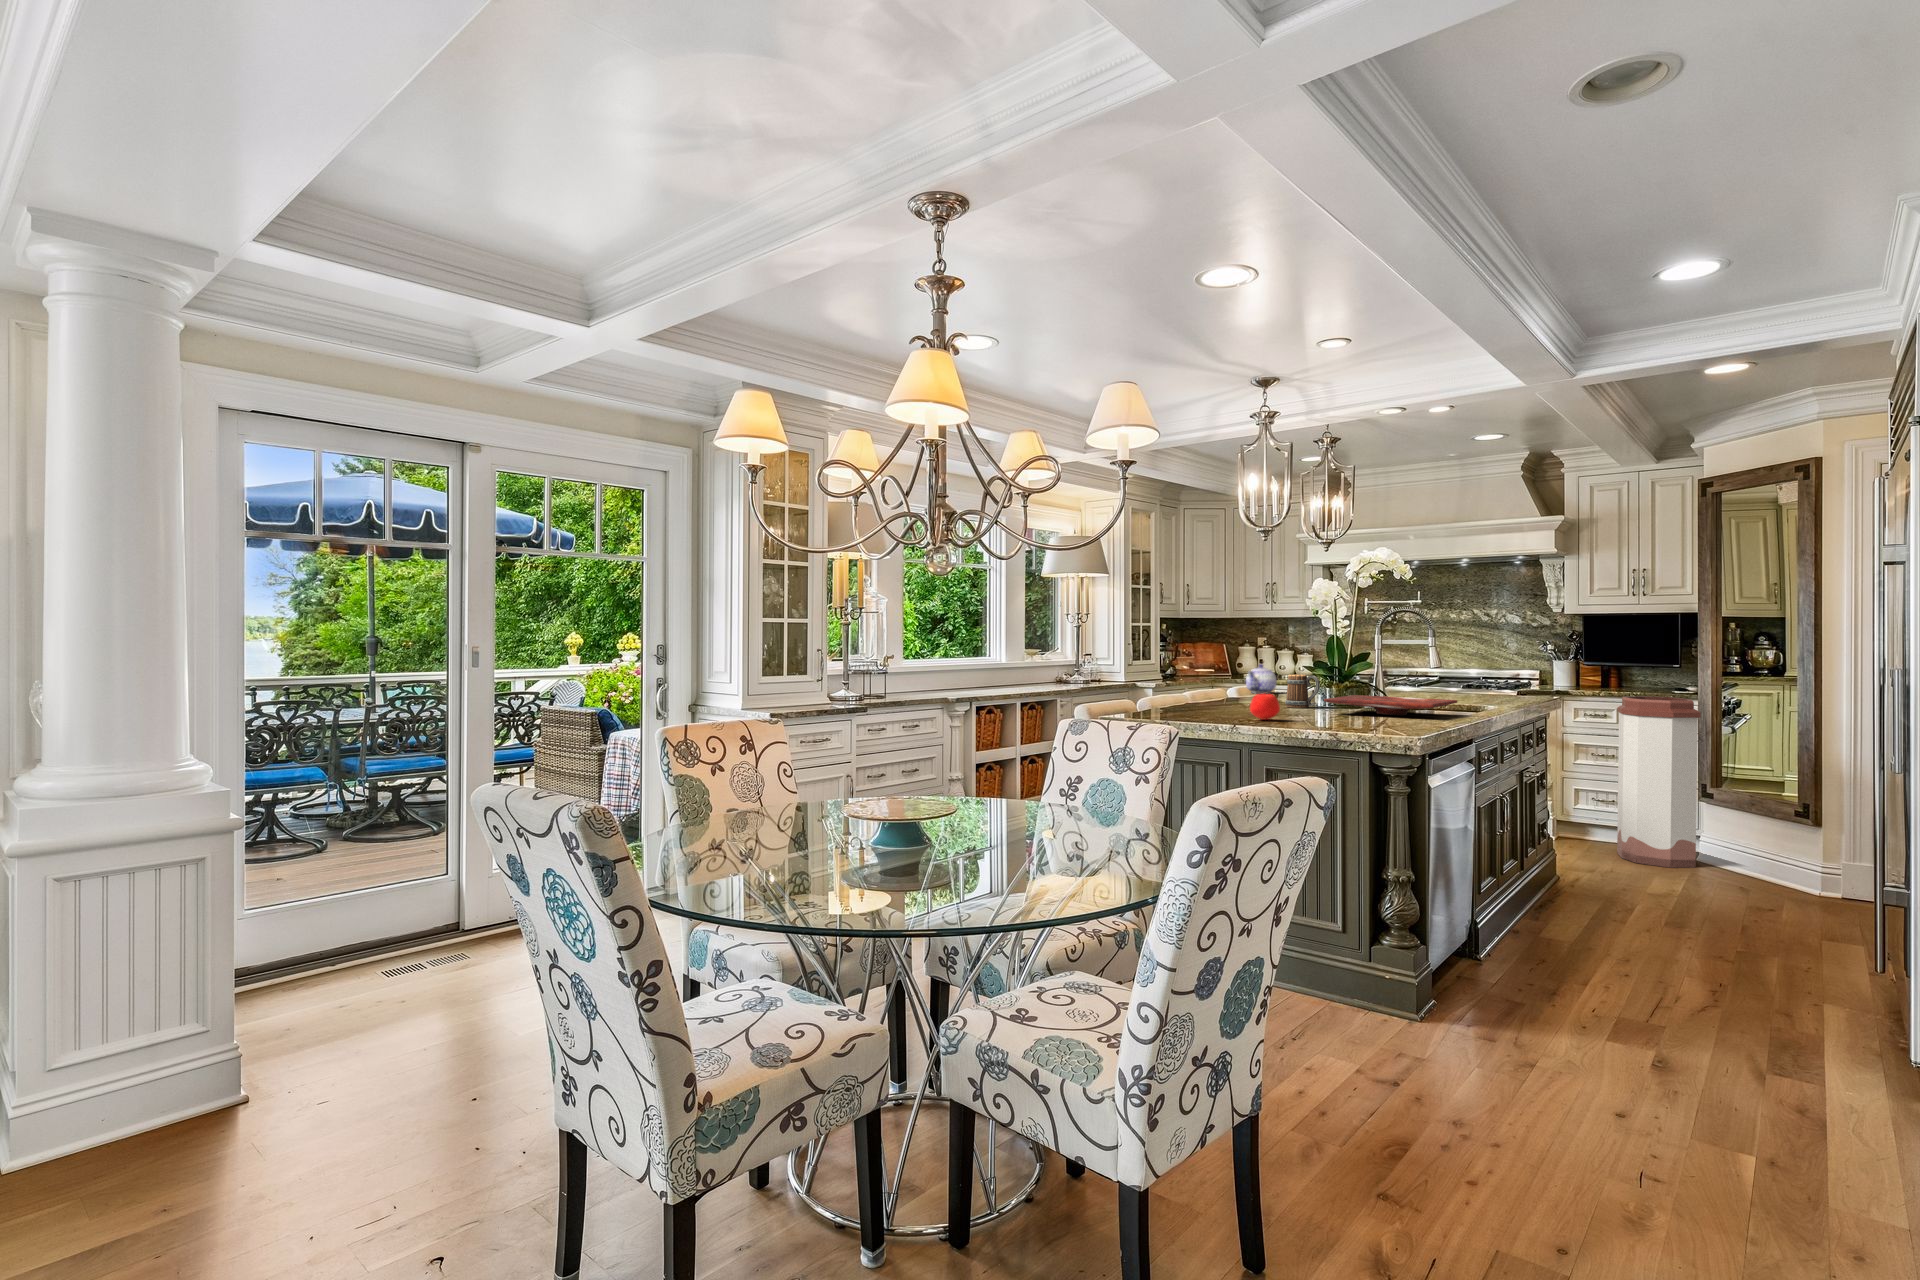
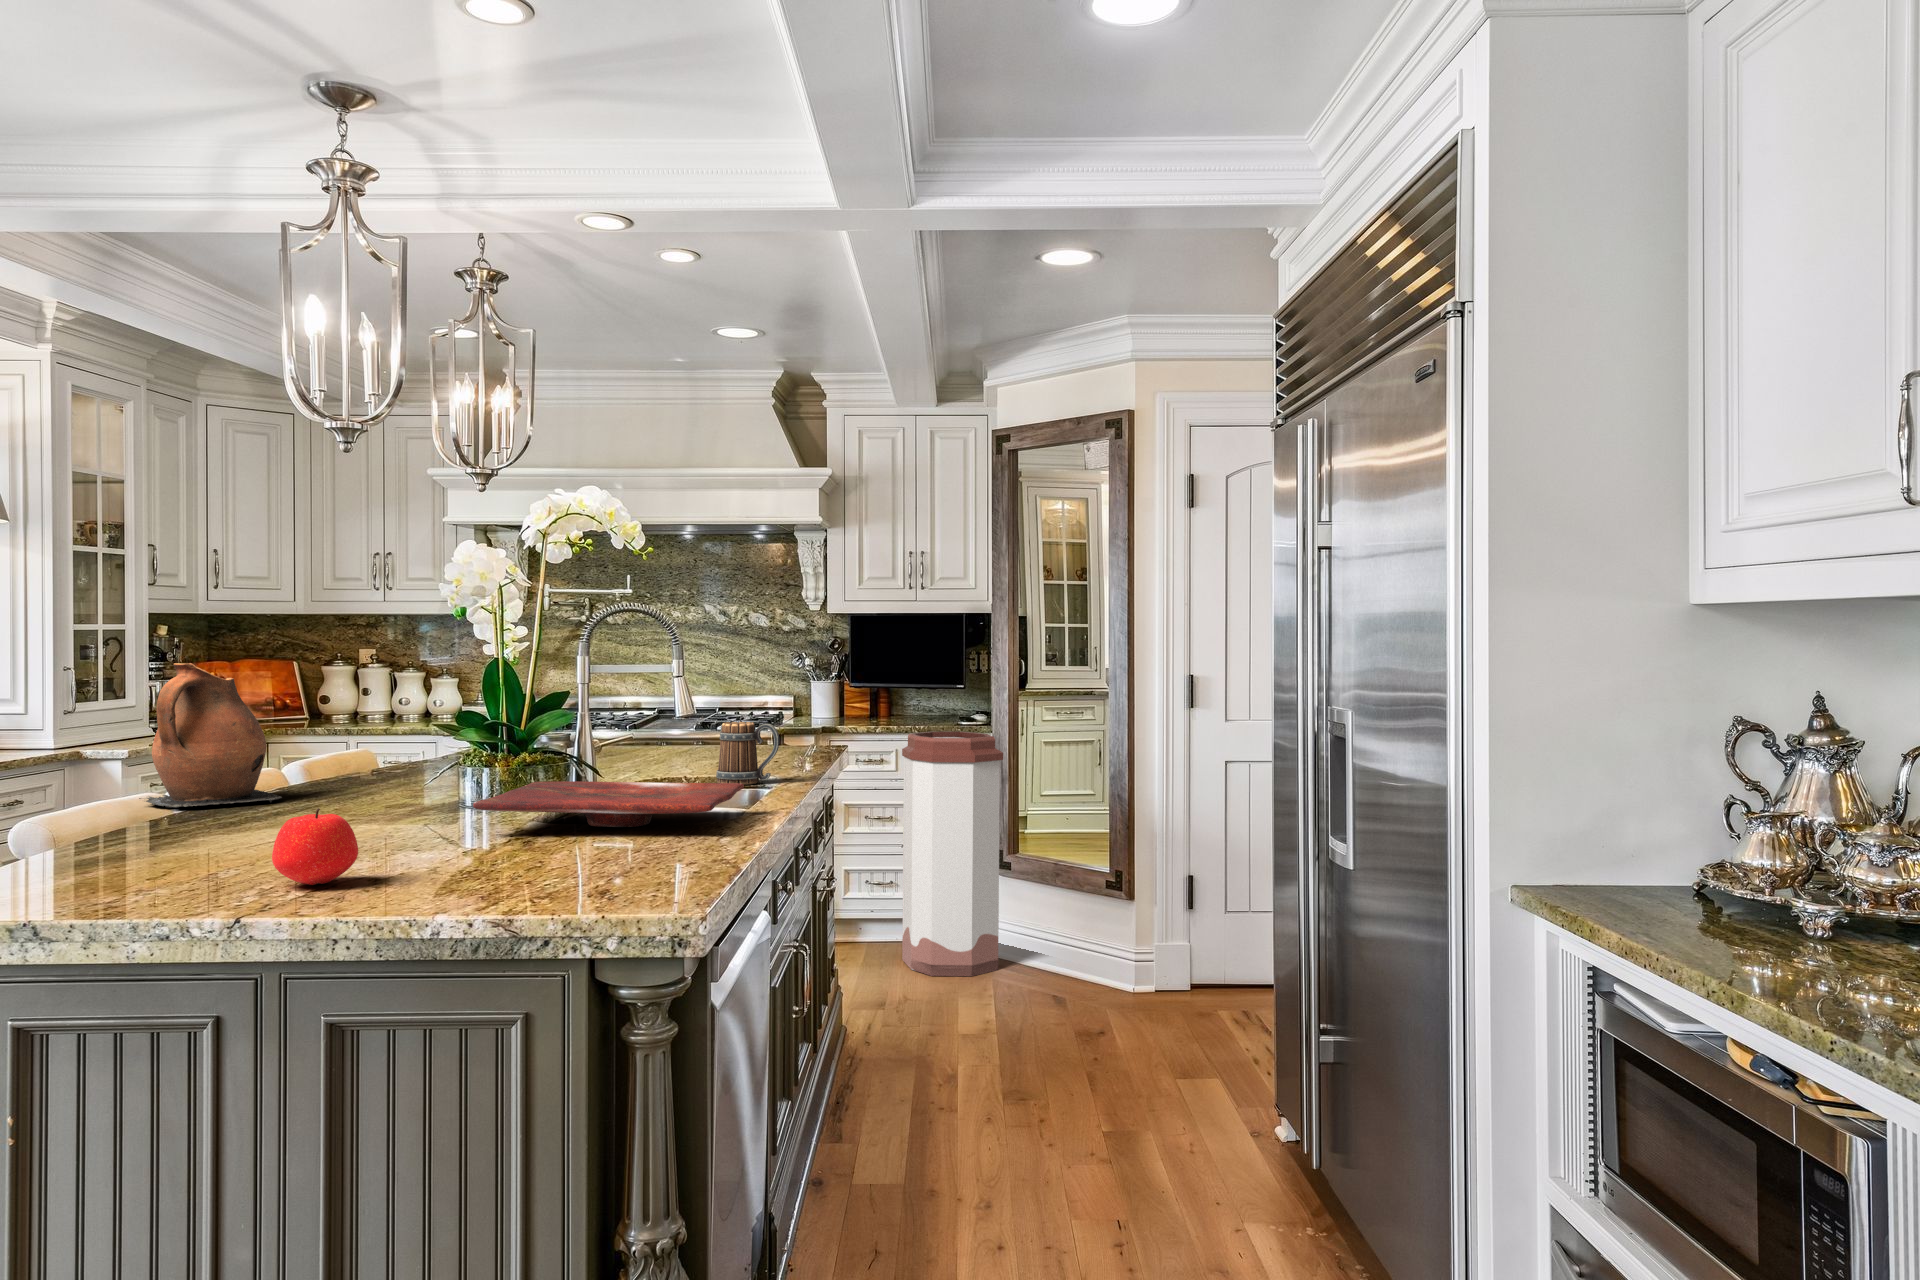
ceramic pitcher: none [1182,639,1239,702] -> present [139,663,282,807]
teapot: present [1246,664,1276,693] -> none [313,707,379,767]
mug: present [1285,674,1320,708] -> present [716,722,779,785]

